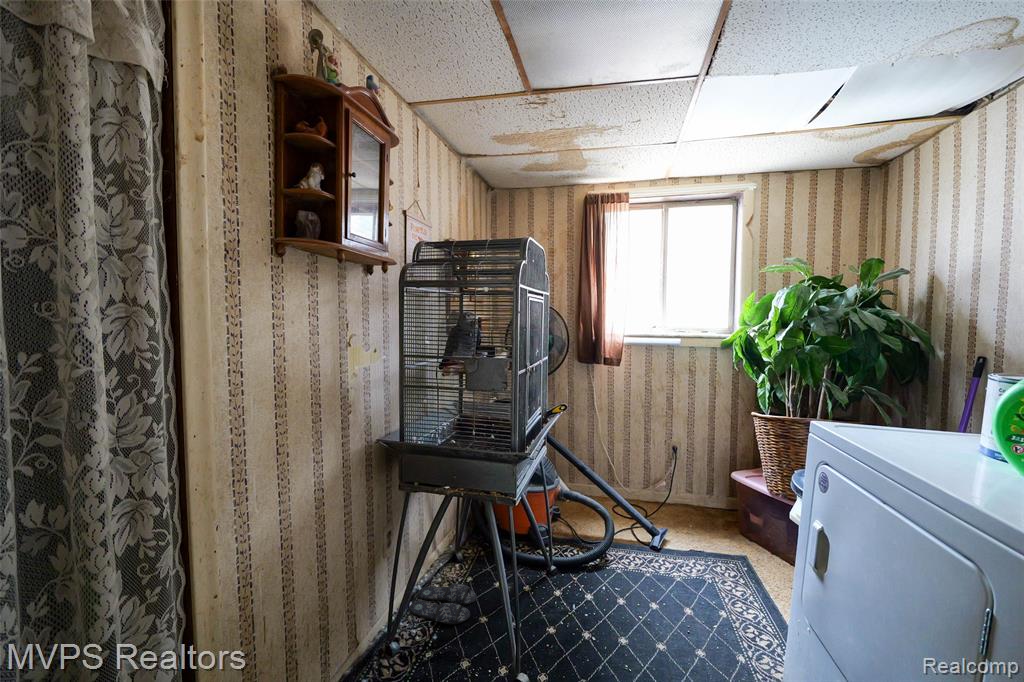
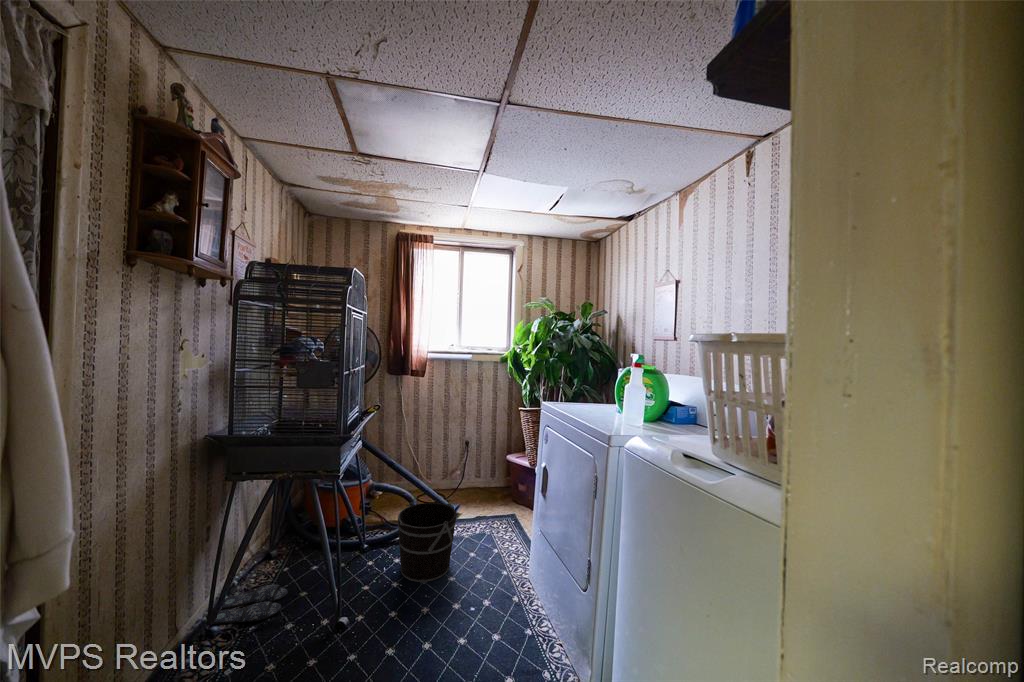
bucket: none [590,524,665,633] -> present [398,502,457,582]

